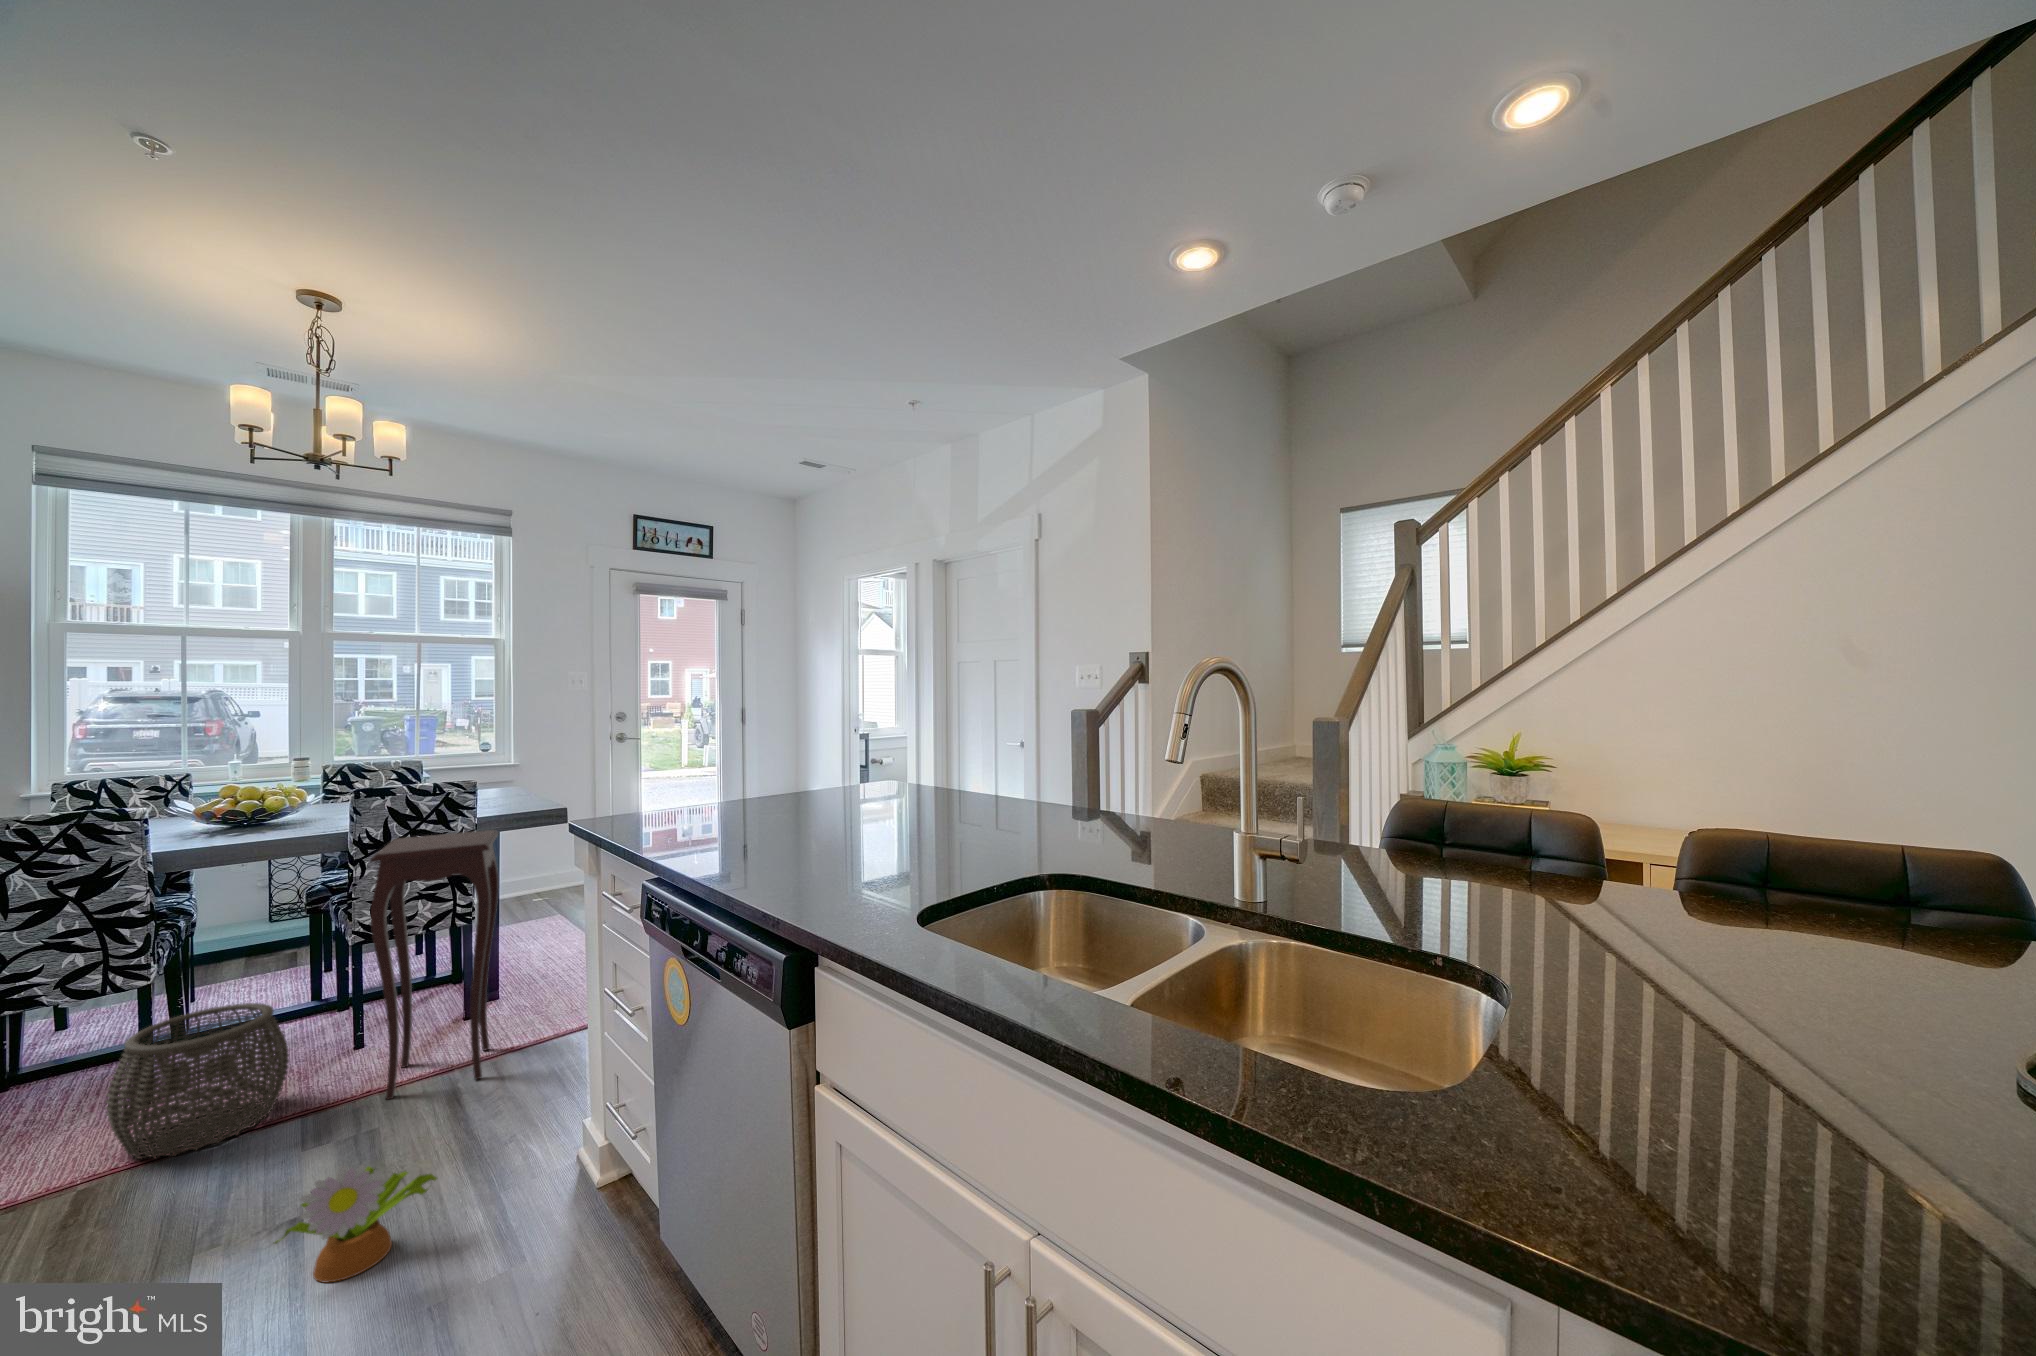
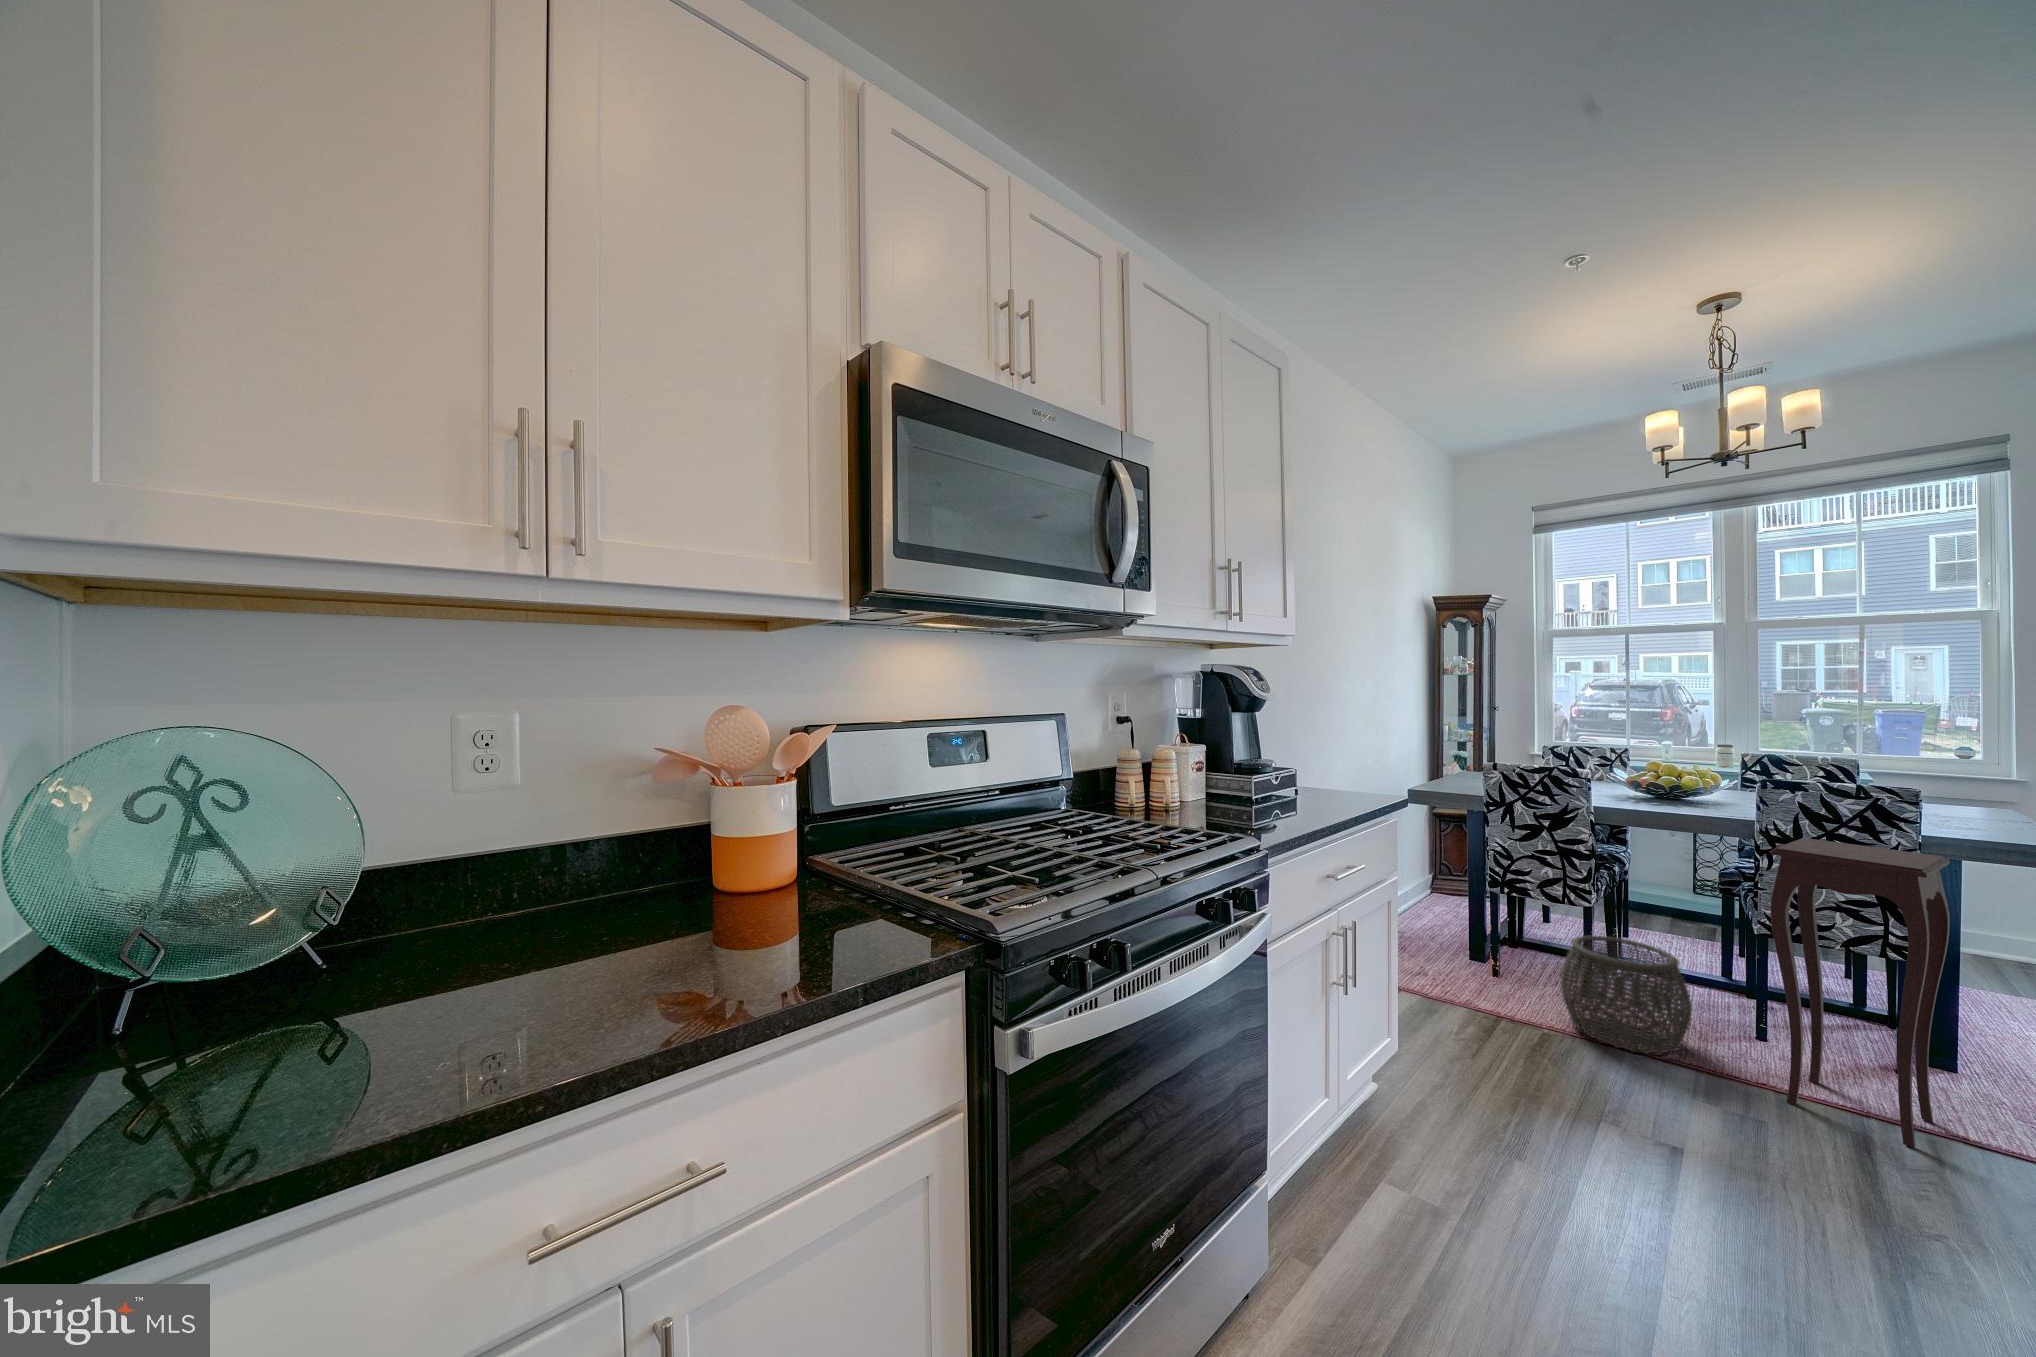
decorative plant: present [274,1164,437,1282] -> none [1657,1123,1828,1244]

